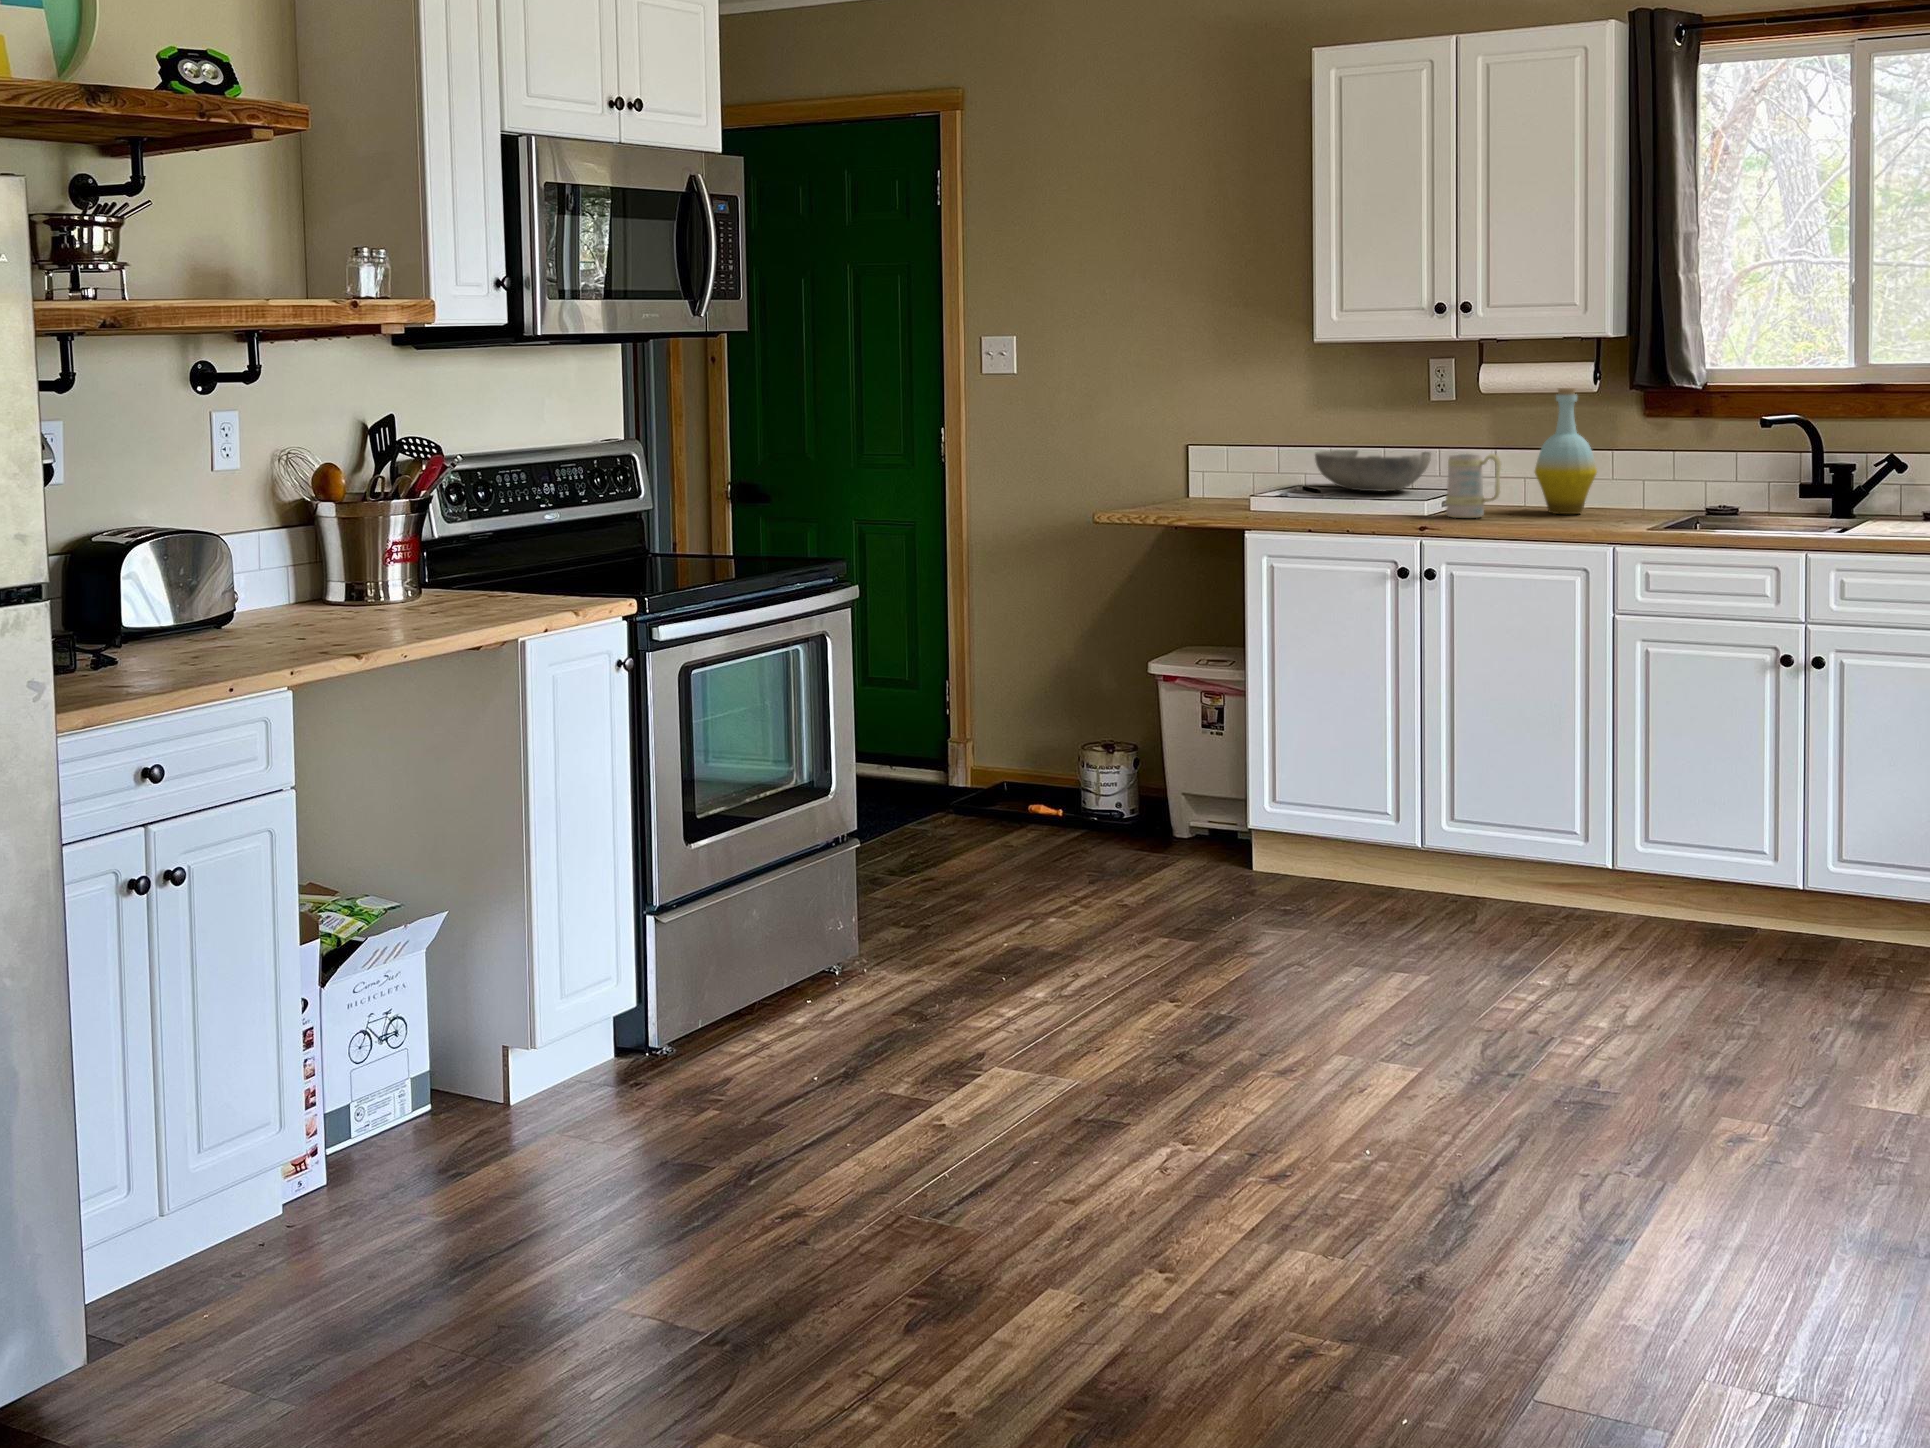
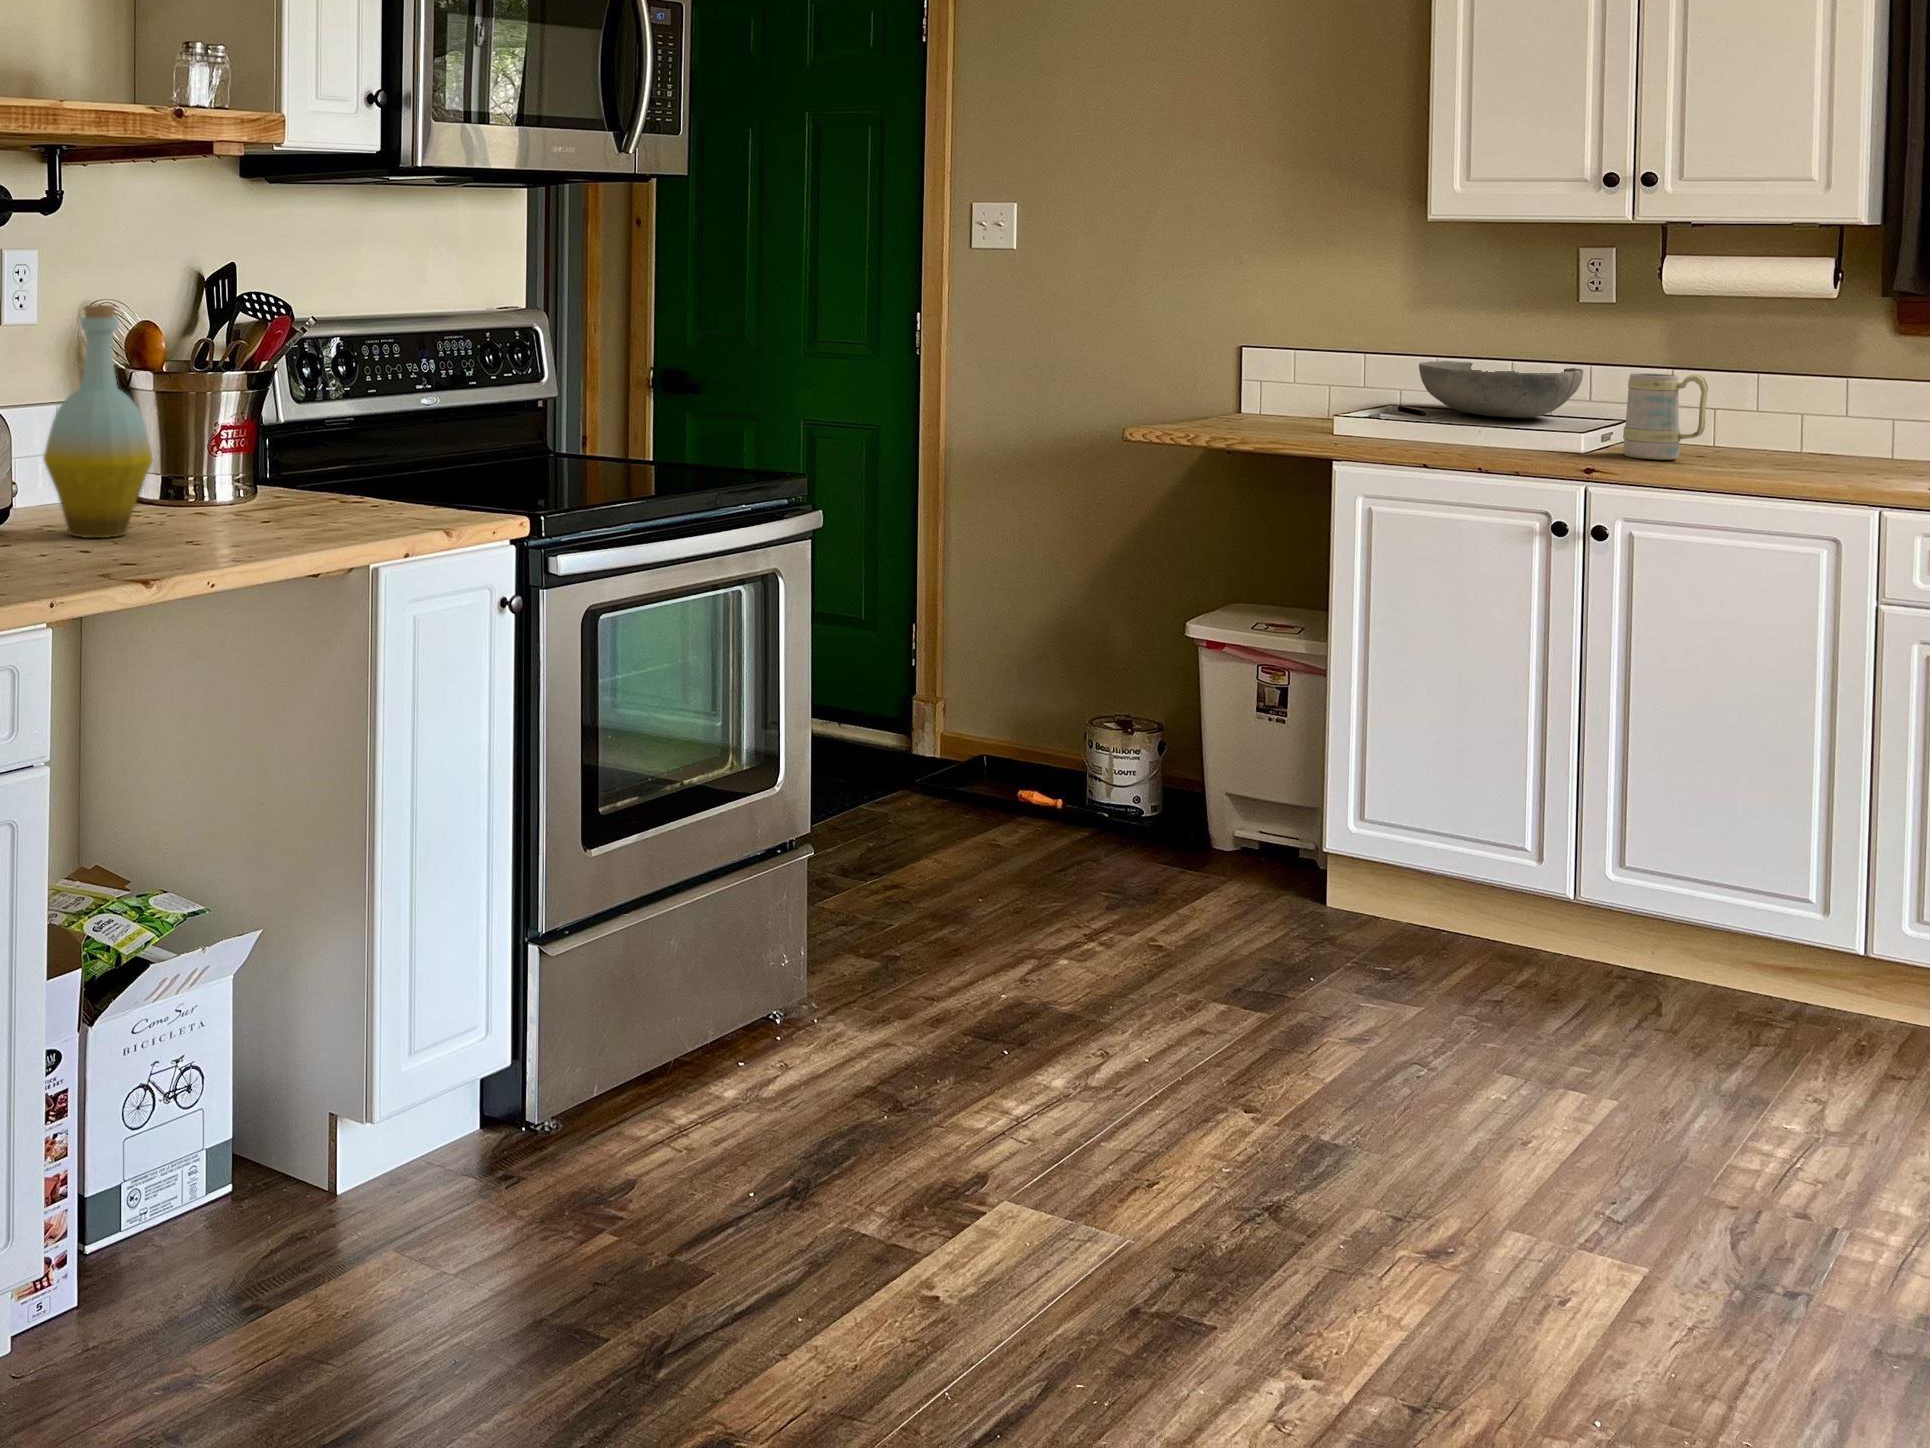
bottle: present [1535,388,1597,514] -> present [44,305,153,538]

